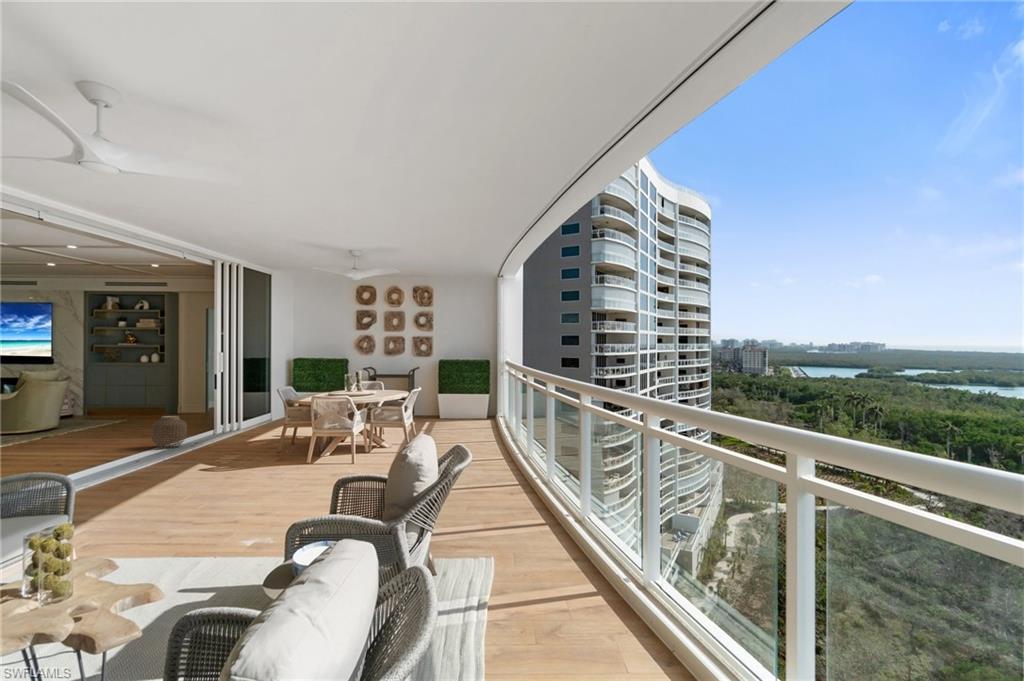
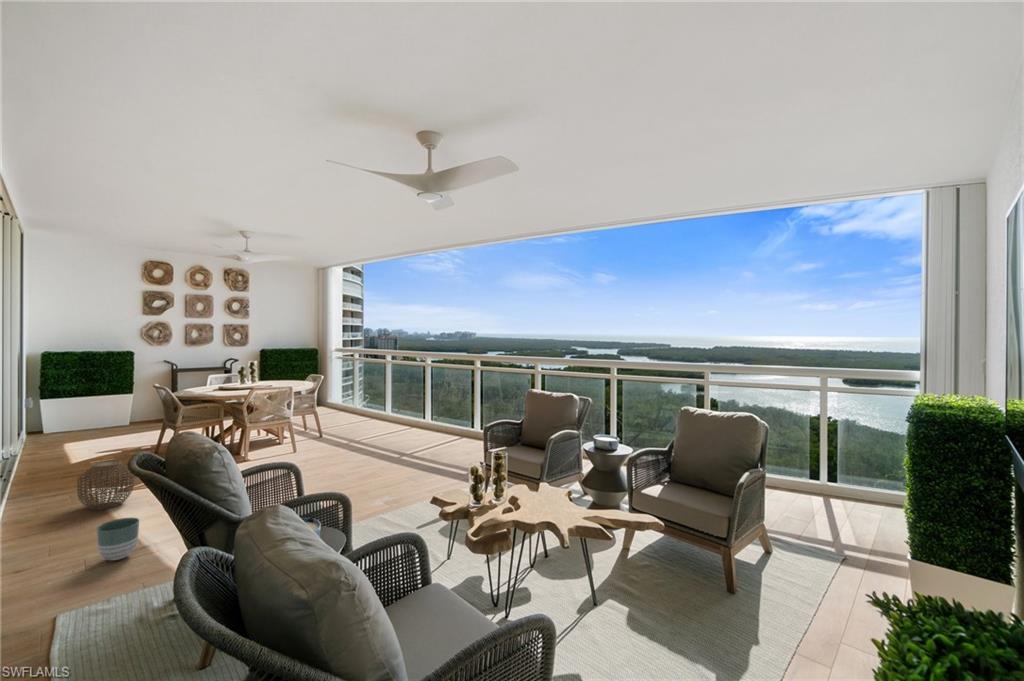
planter: none [64,441,92,466] -> present [97,518,139,561]

